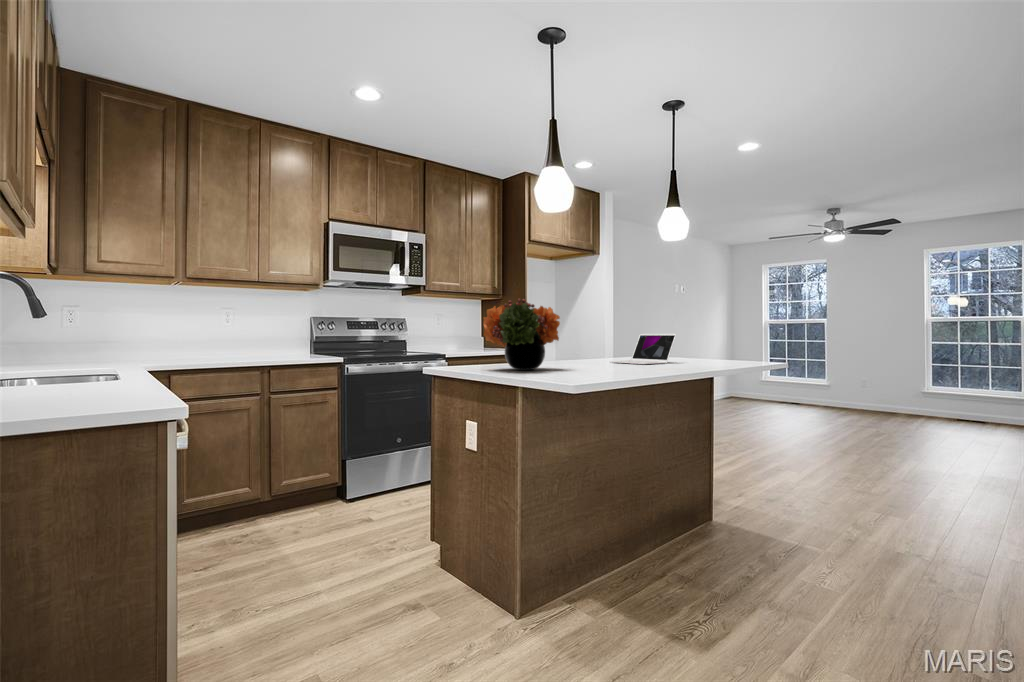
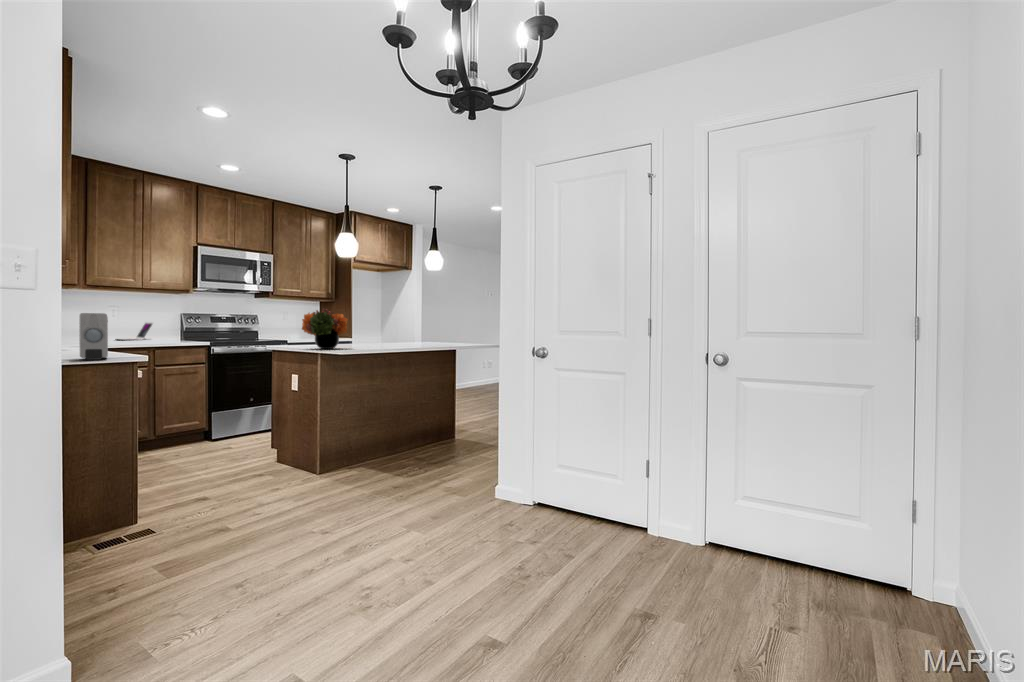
soap dispenser: none [49,301,130,408] -> present [79,313,108,360]
laptop: present [610,334,676,364] -> present [116,322,153,340]

